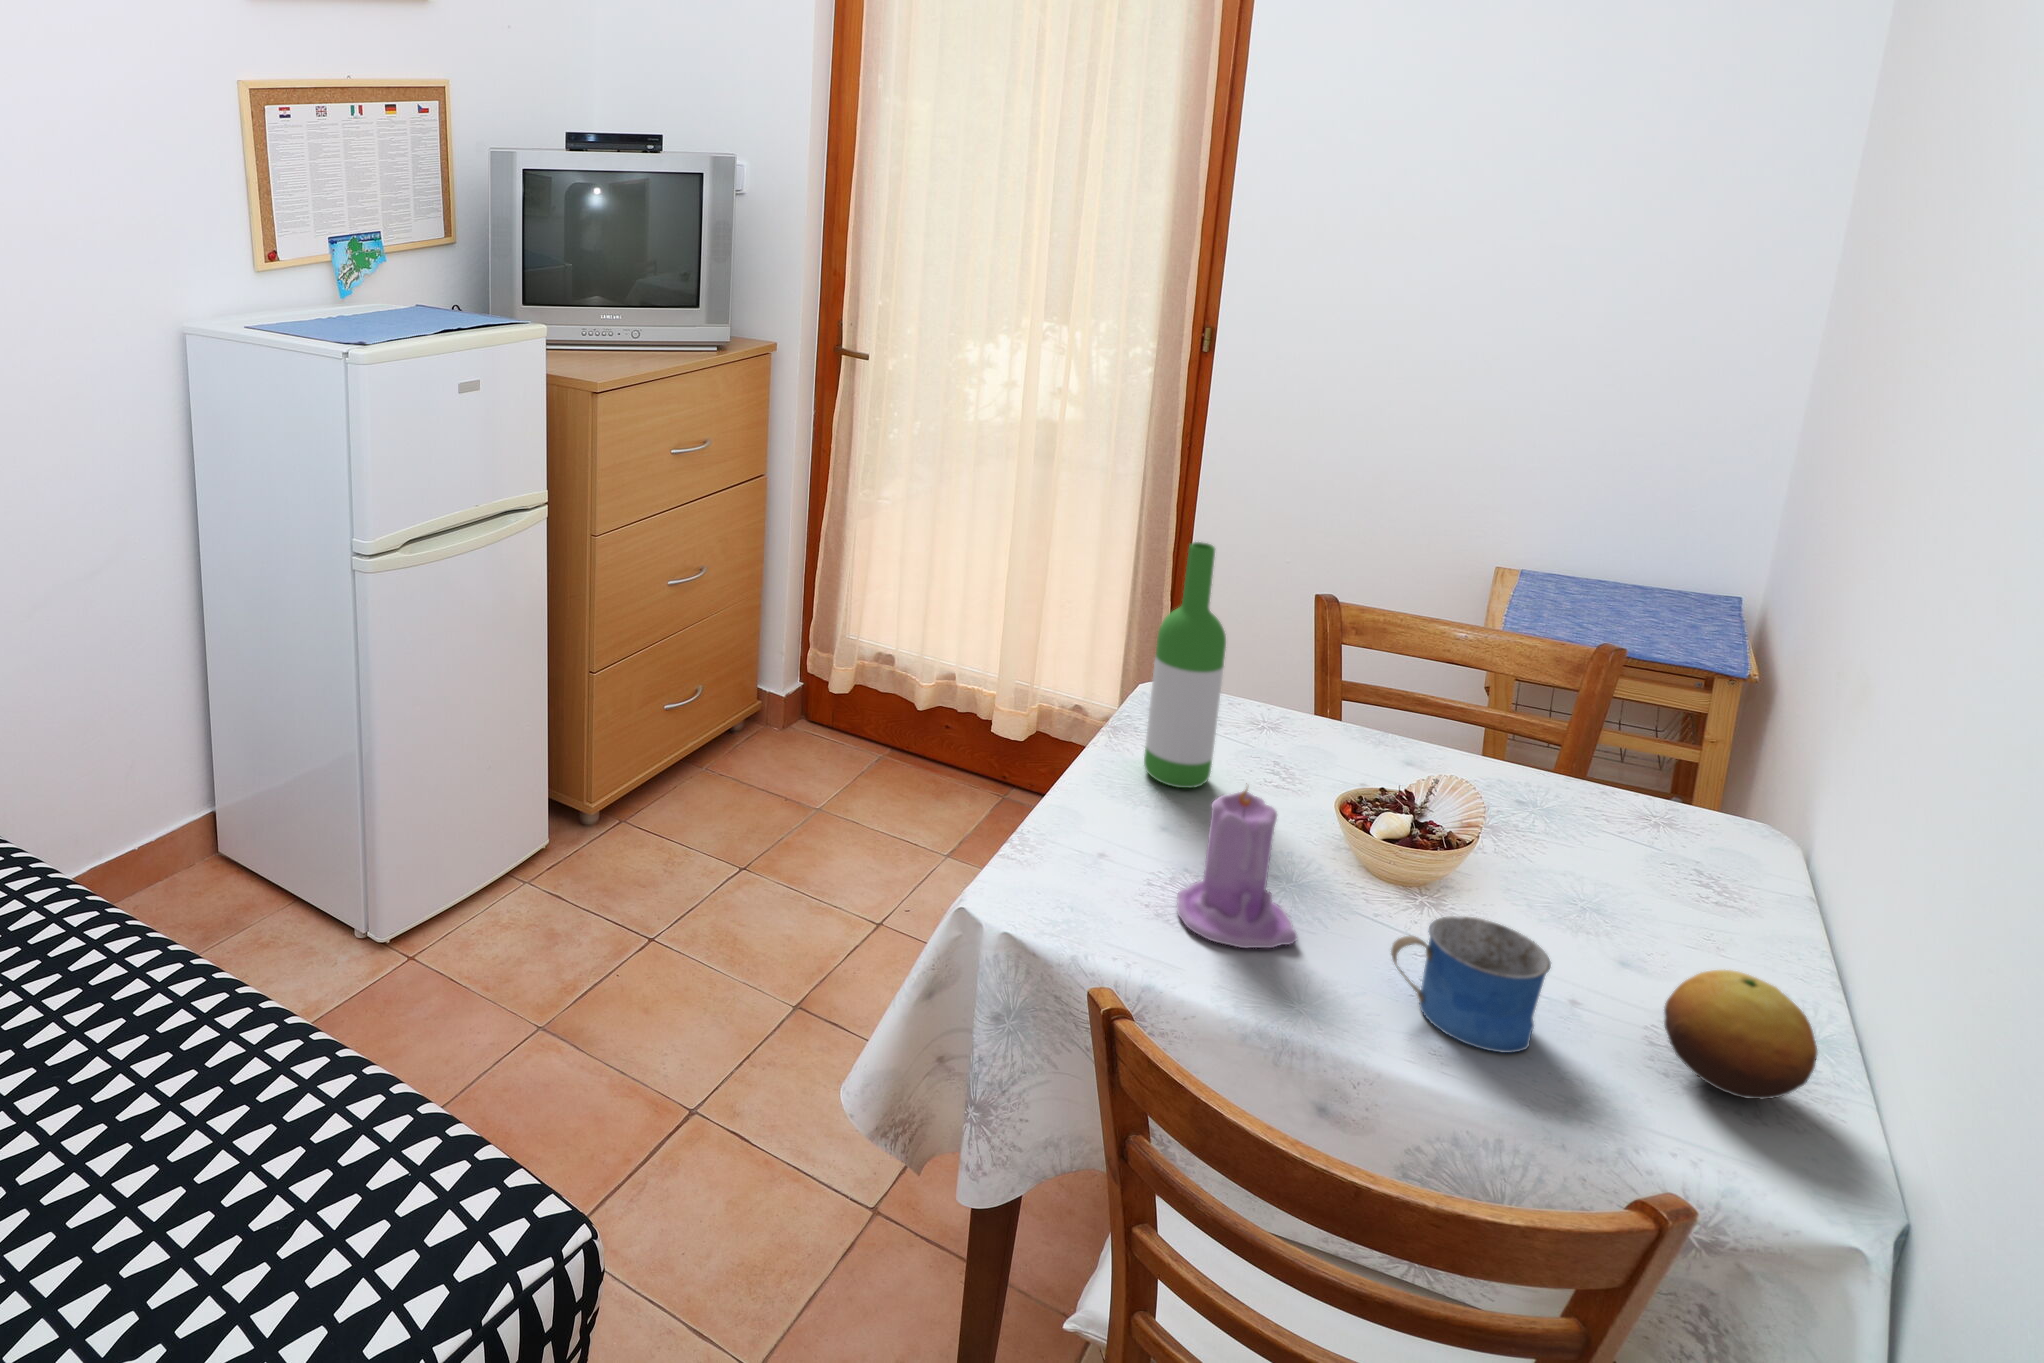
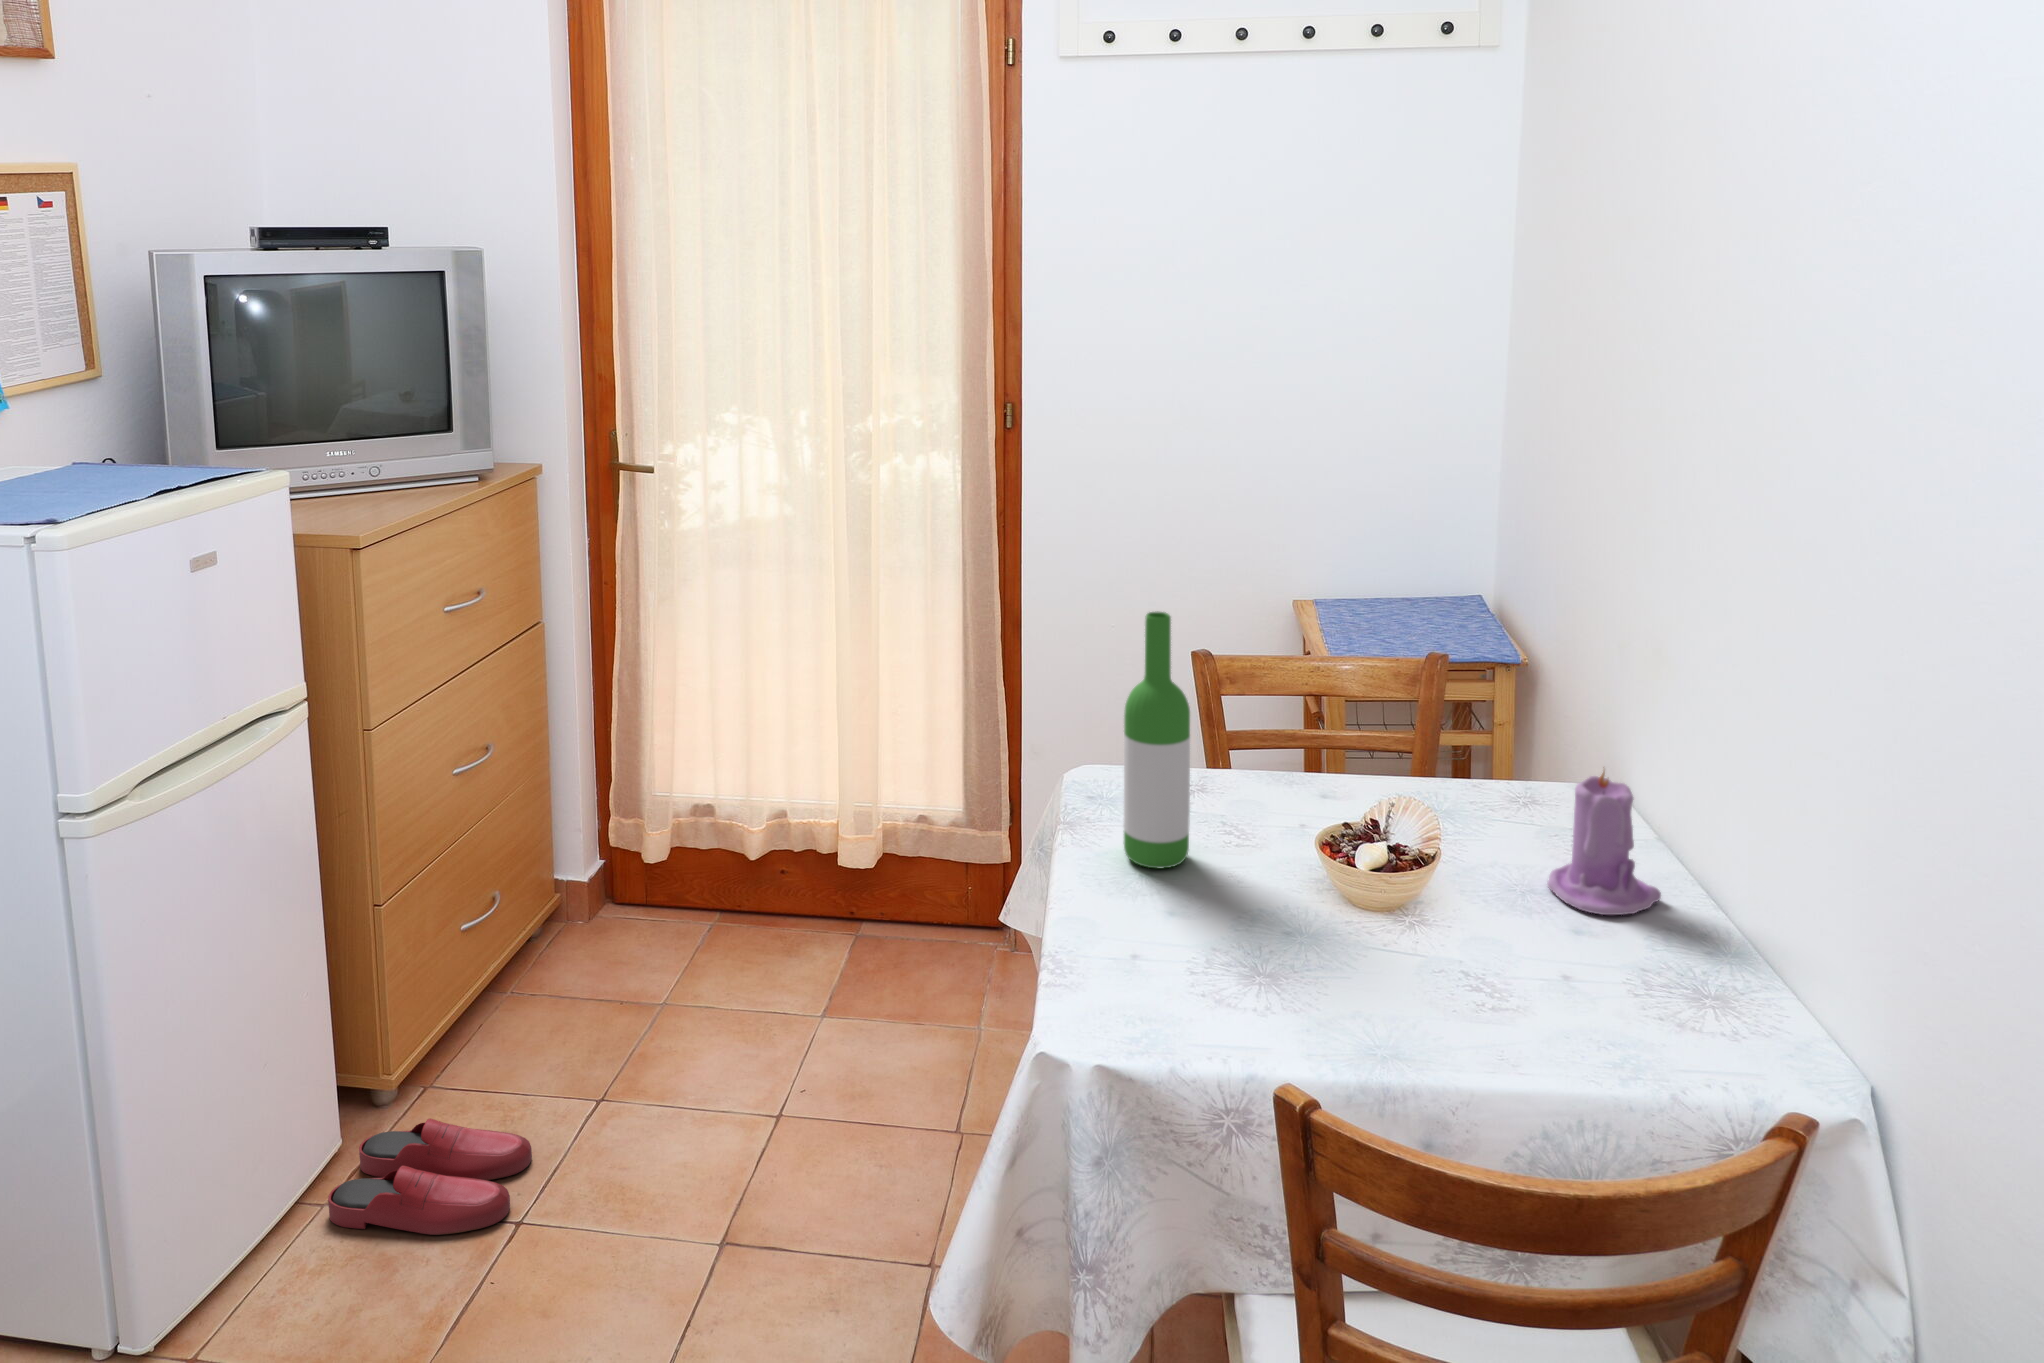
candle: present [1177,789,1297,948] -> present [1547,772,1661,915]
slippers: none [527,844,679,935] -> present [328,1119,532,1235]
mug: present [1391,916,1551,1053] -> none [1445,920,1574,1042]
fruit: present [1664,970,1818,1099] -> none [1651,909,1769,1020]

